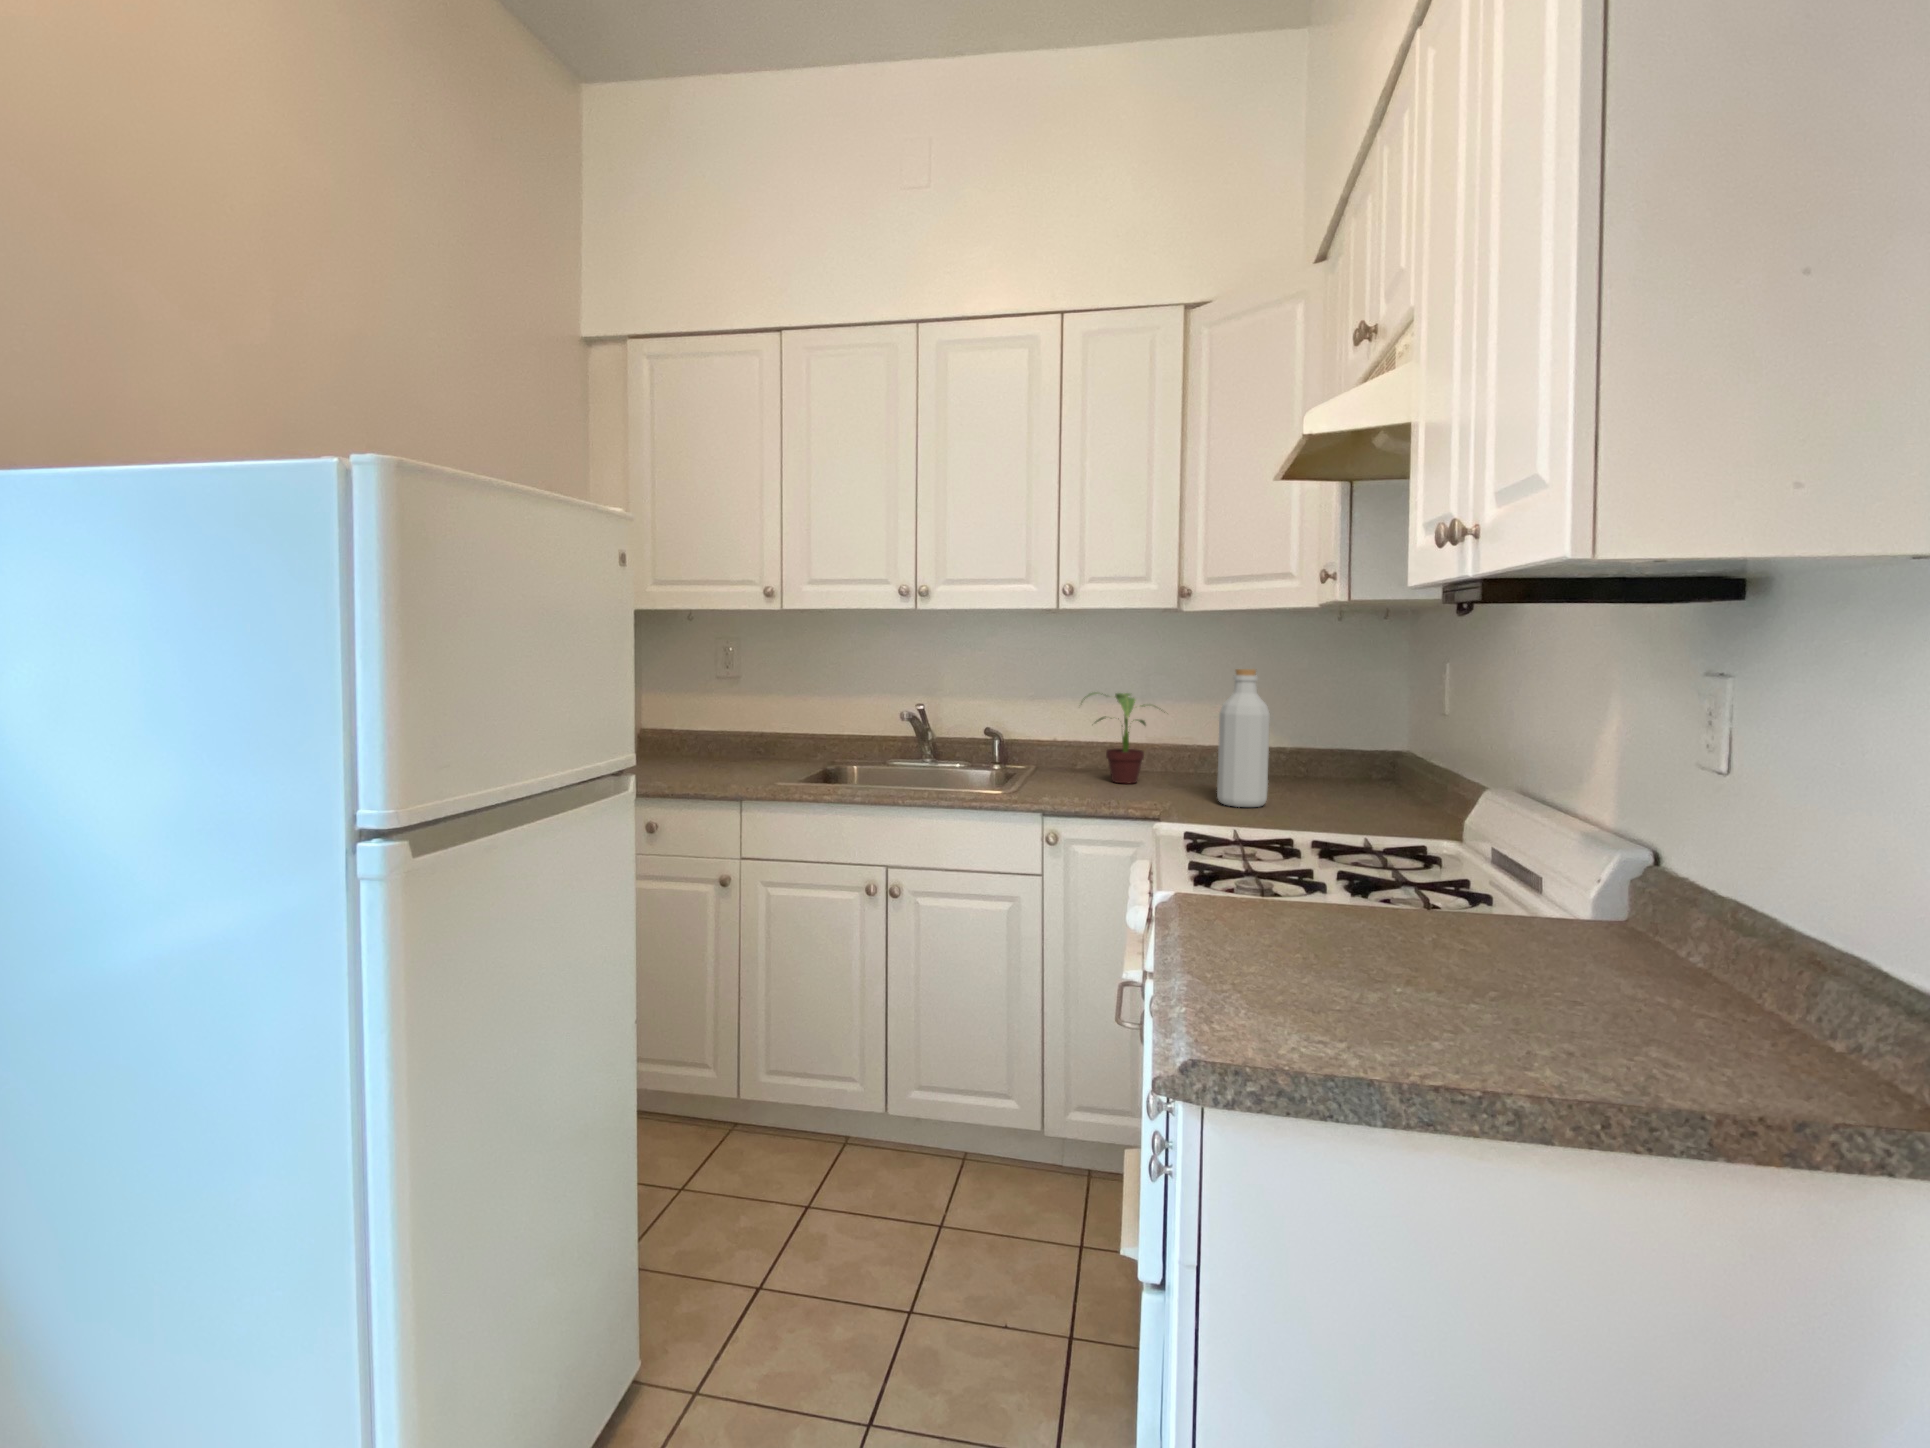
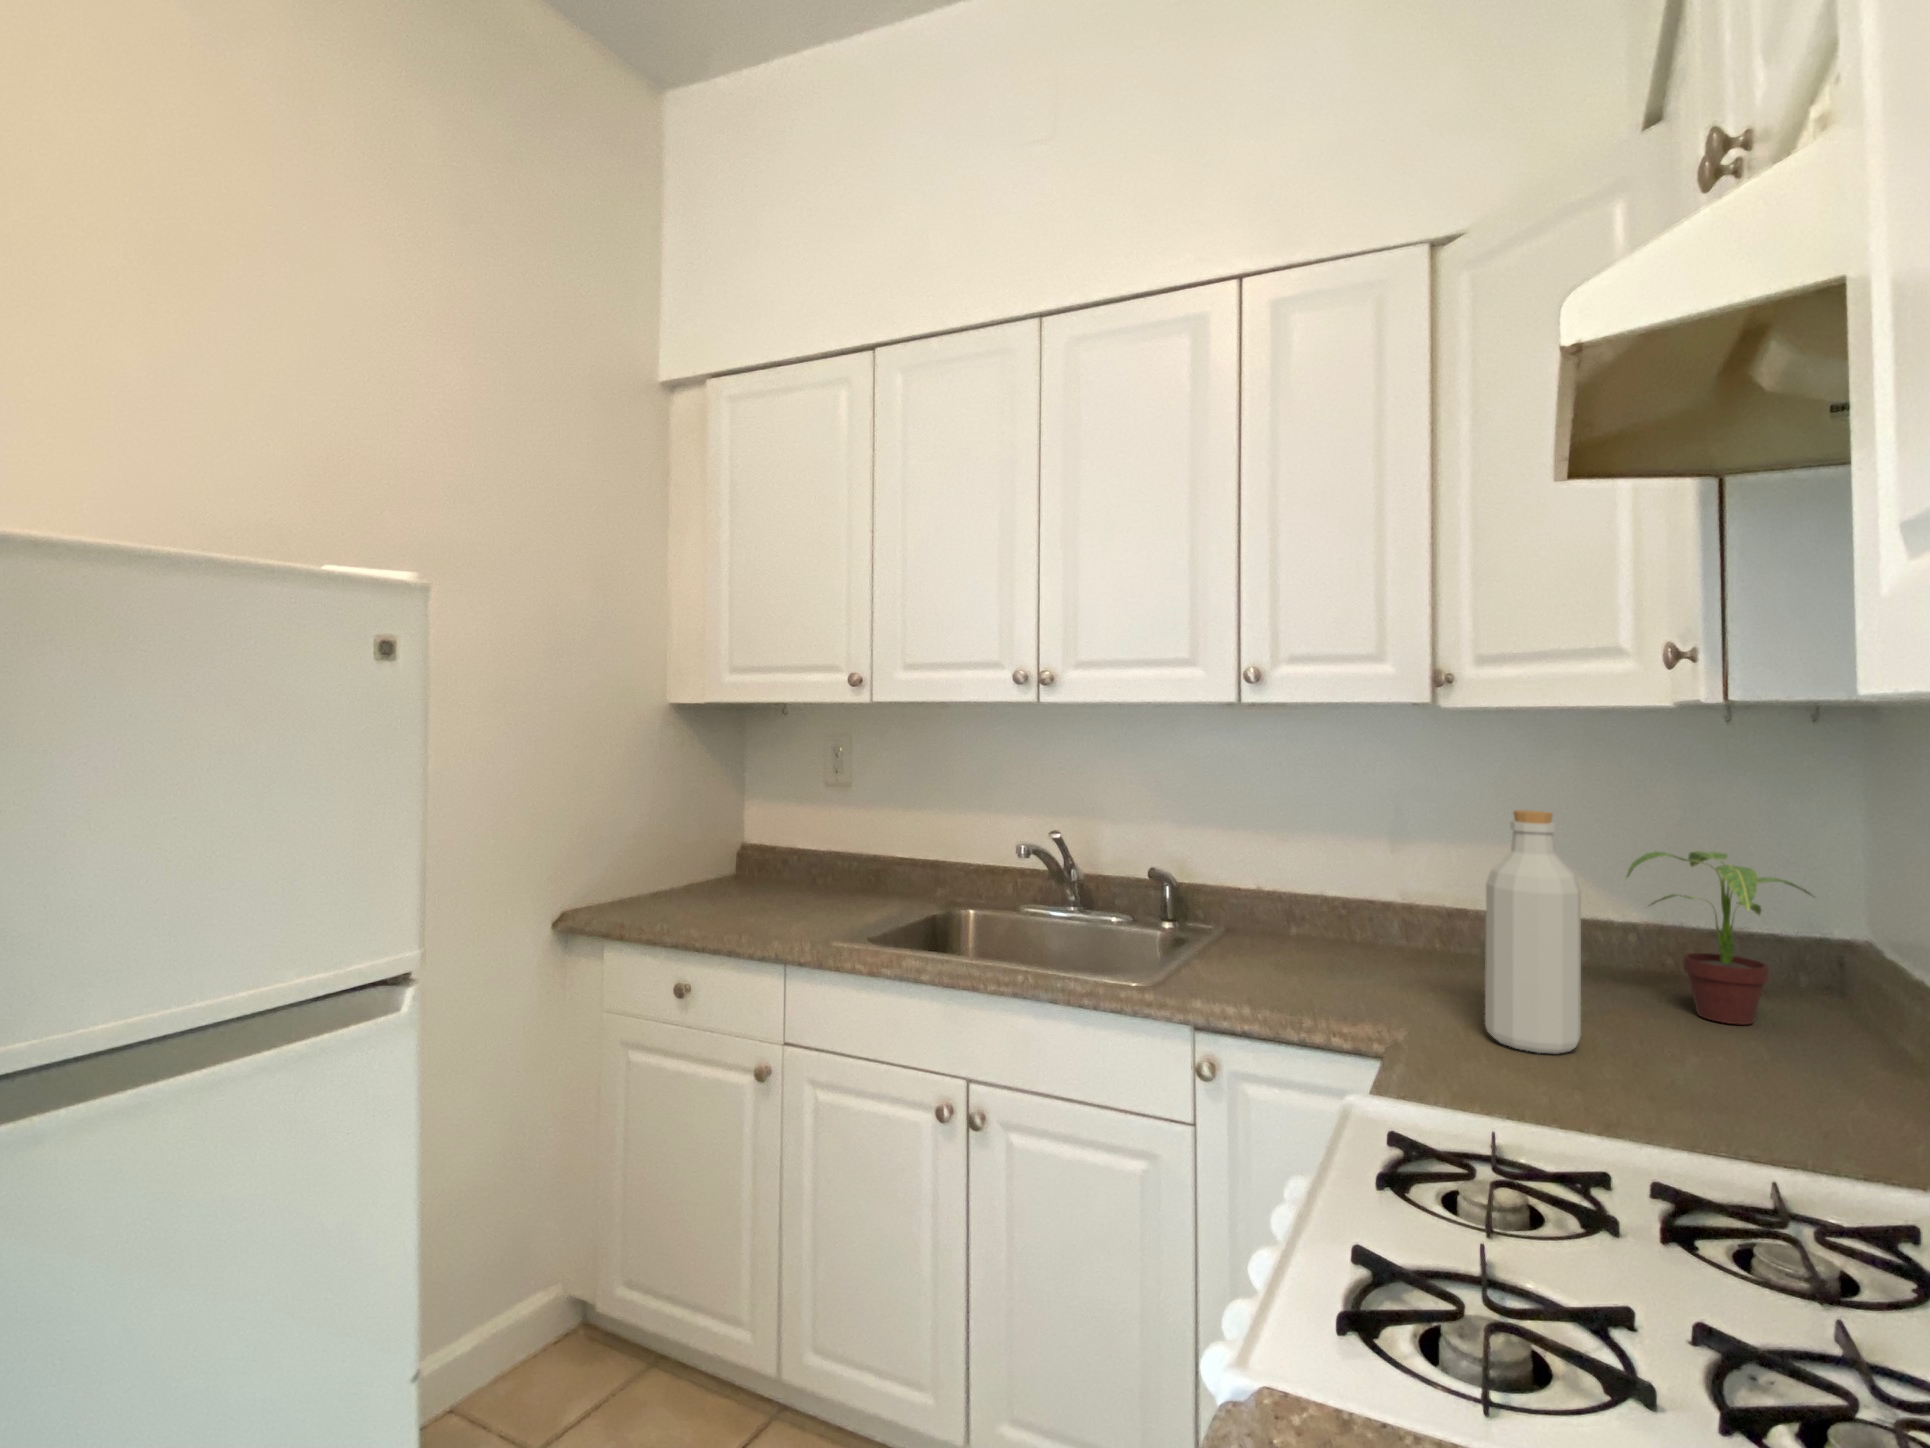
potted plant: present [1084,692,1146,783] -> present [1626,851,1811,1024]

